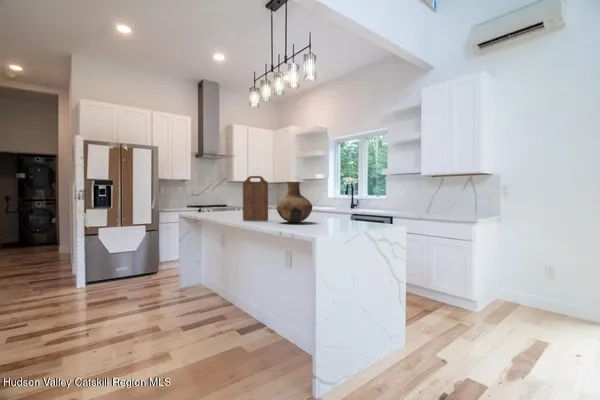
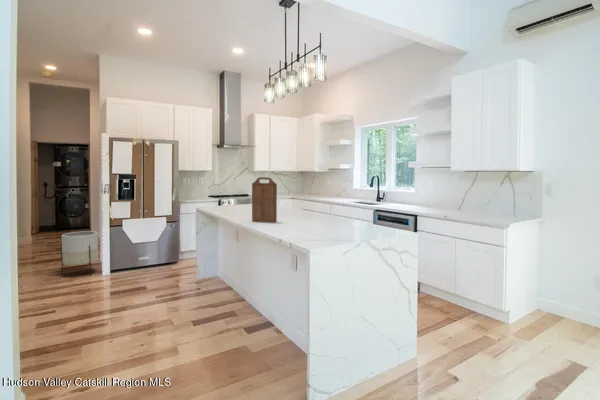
vase: present [276,182,312,223] -> none [283,185,319,226]
planter: none [28,241,70,290] -> present [61,231,99,276]

